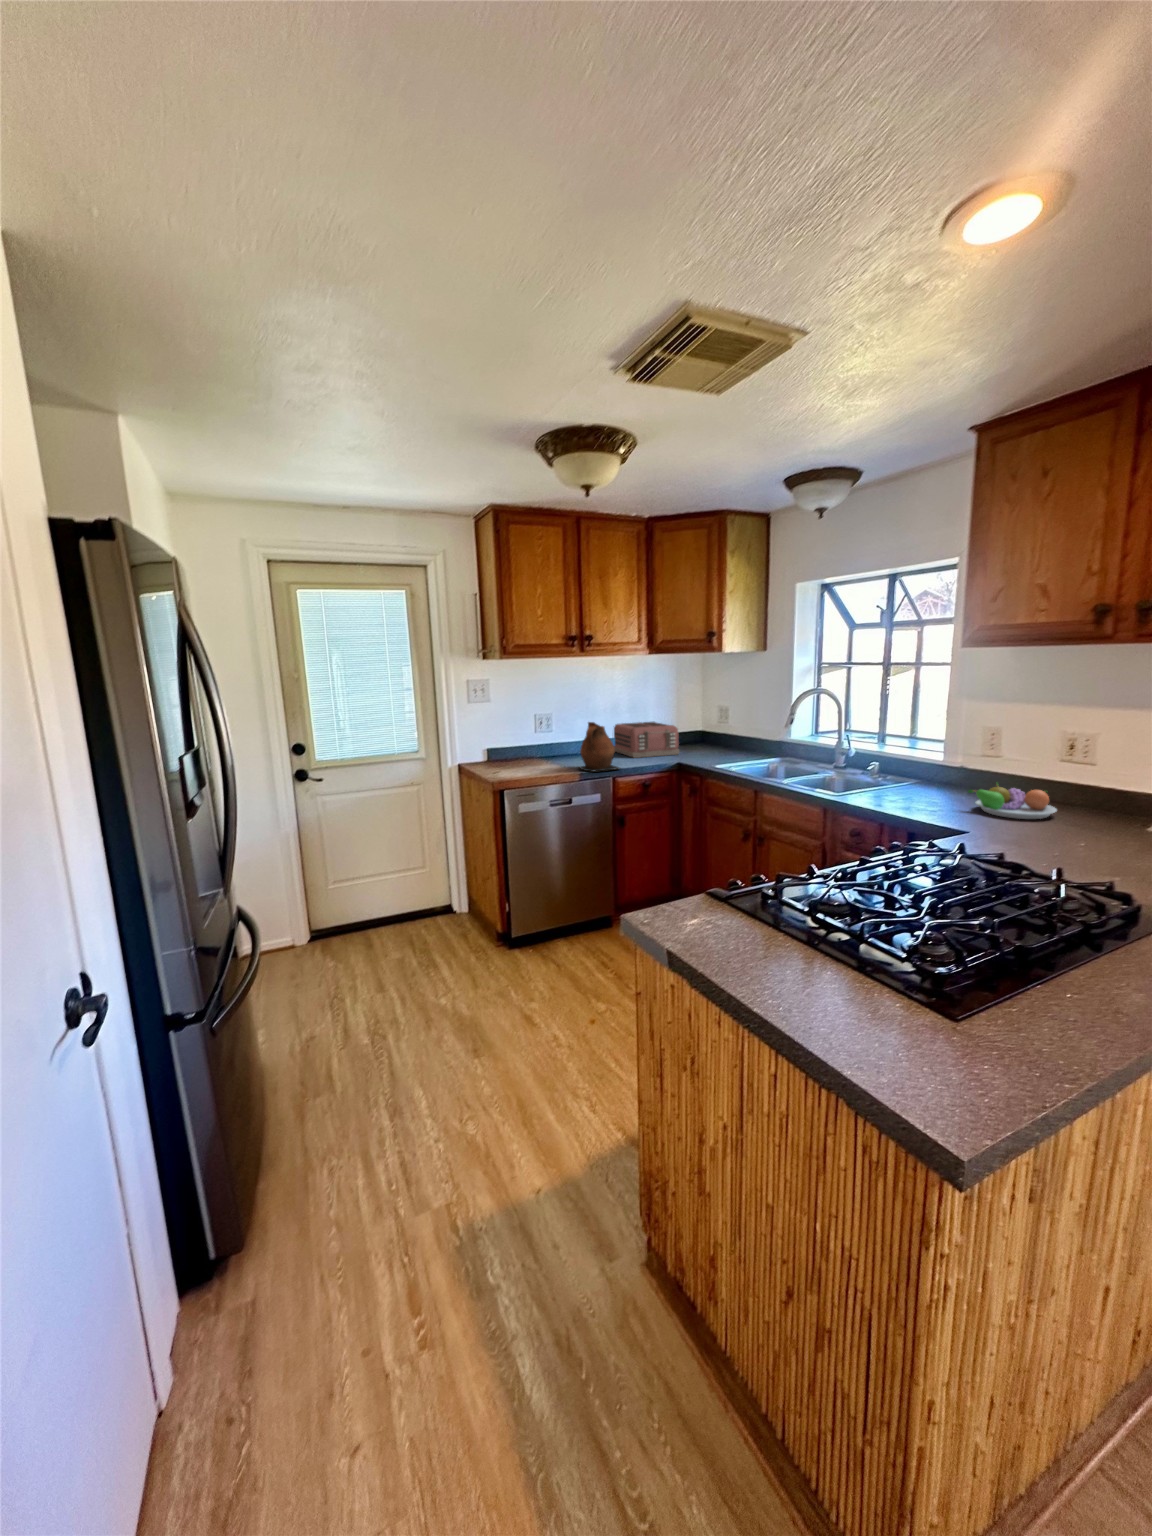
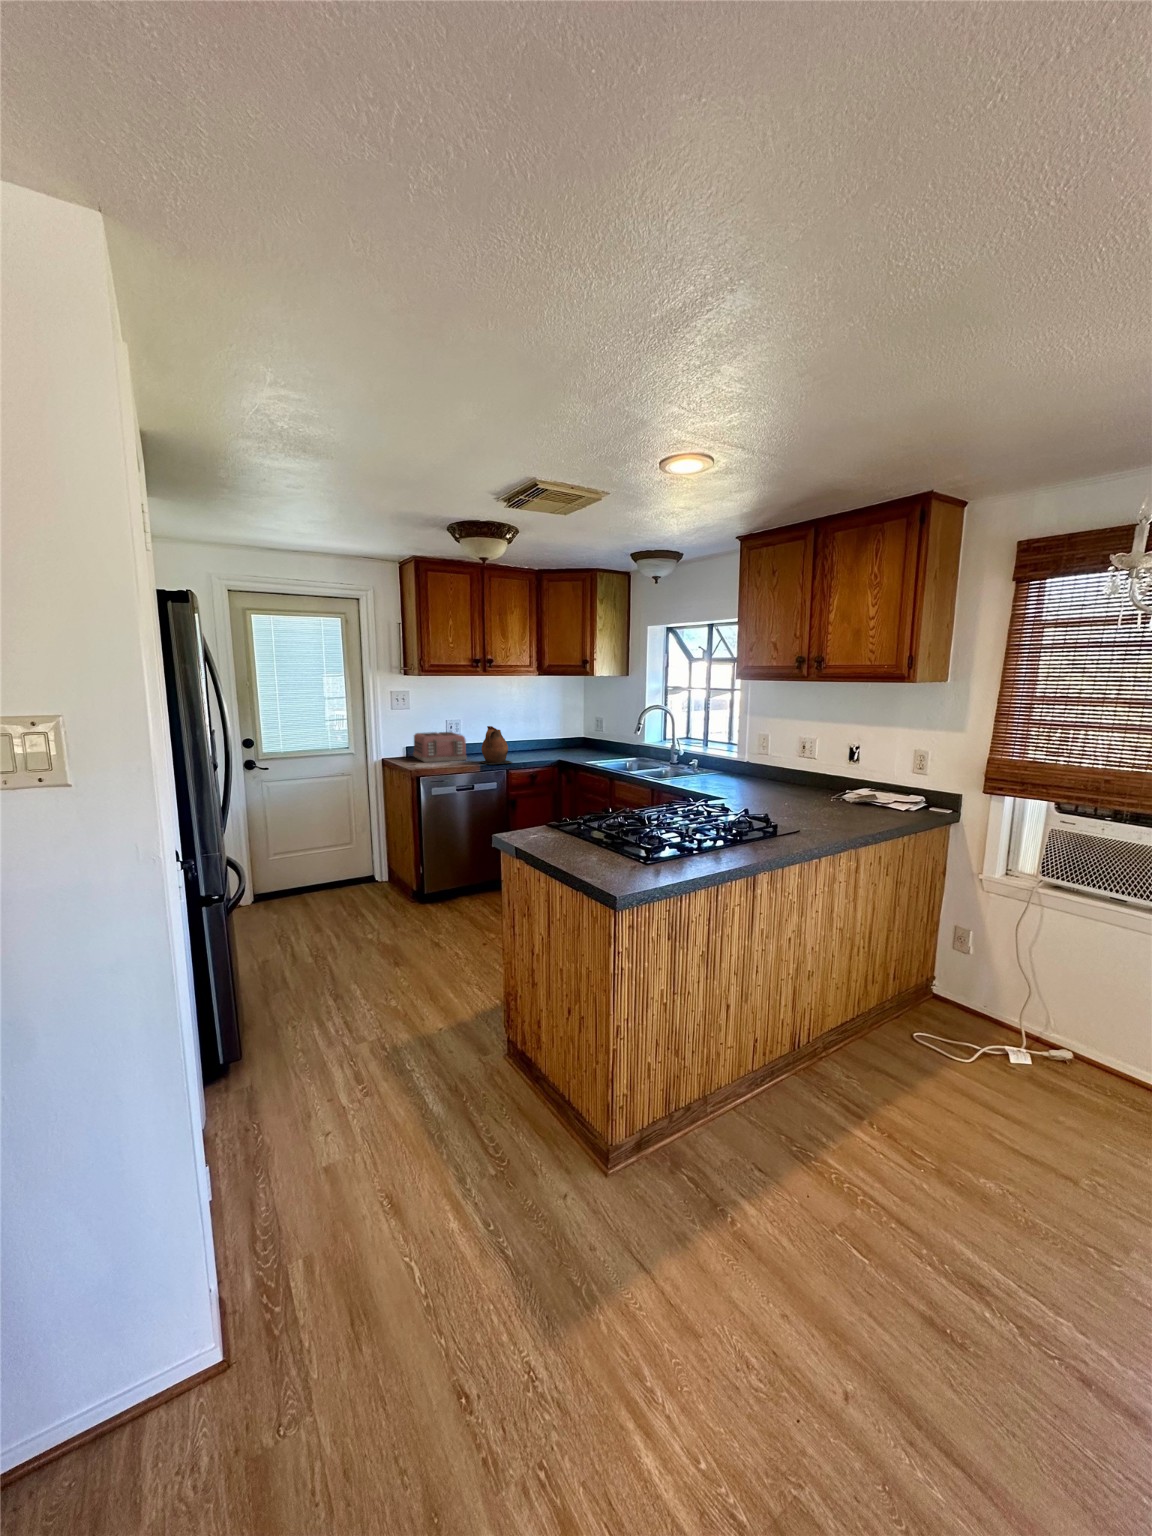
toaster: present [614,722,679,758] -> present [413,732,467,762]
fruit bowl: present [968,784,1057,819] -> none [736,769,787,792]

